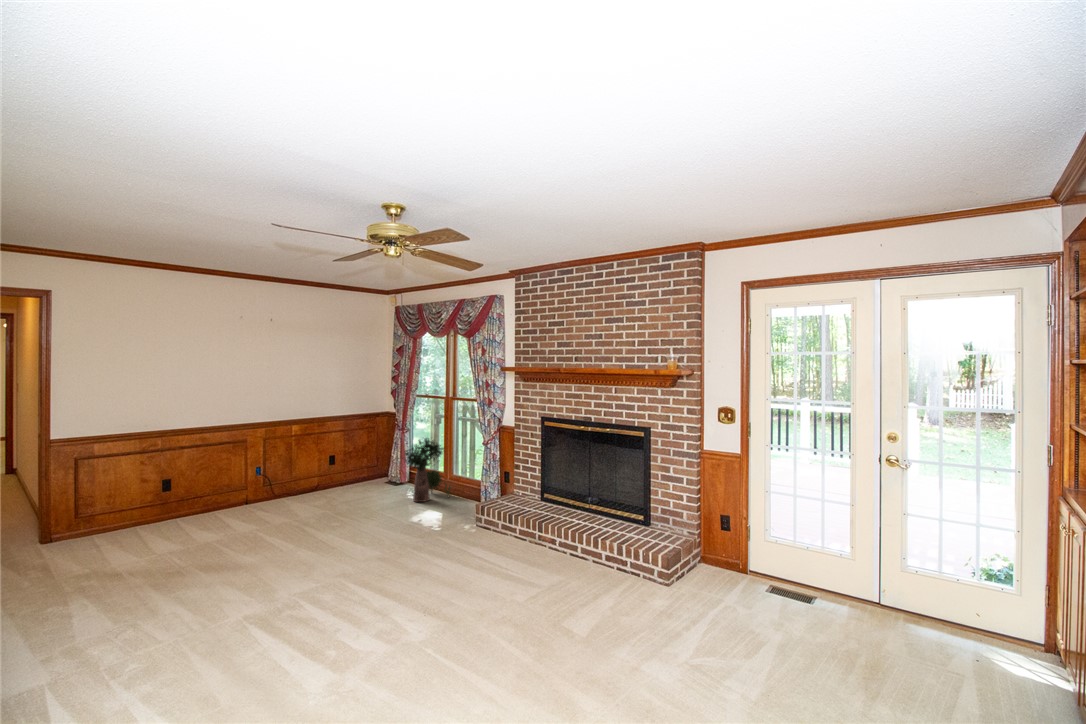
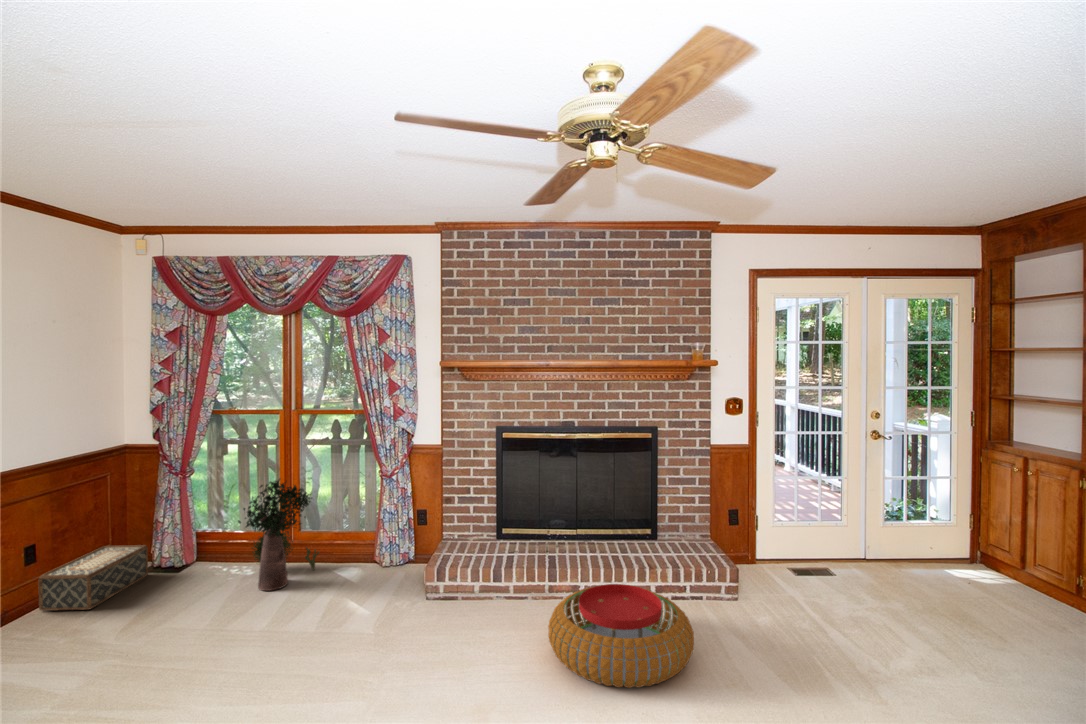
woven basket: none [334,464,386,492] -> present [38,545,148,611]
pouf: none [467,535,574,605] -> present [548,584,694,688]

